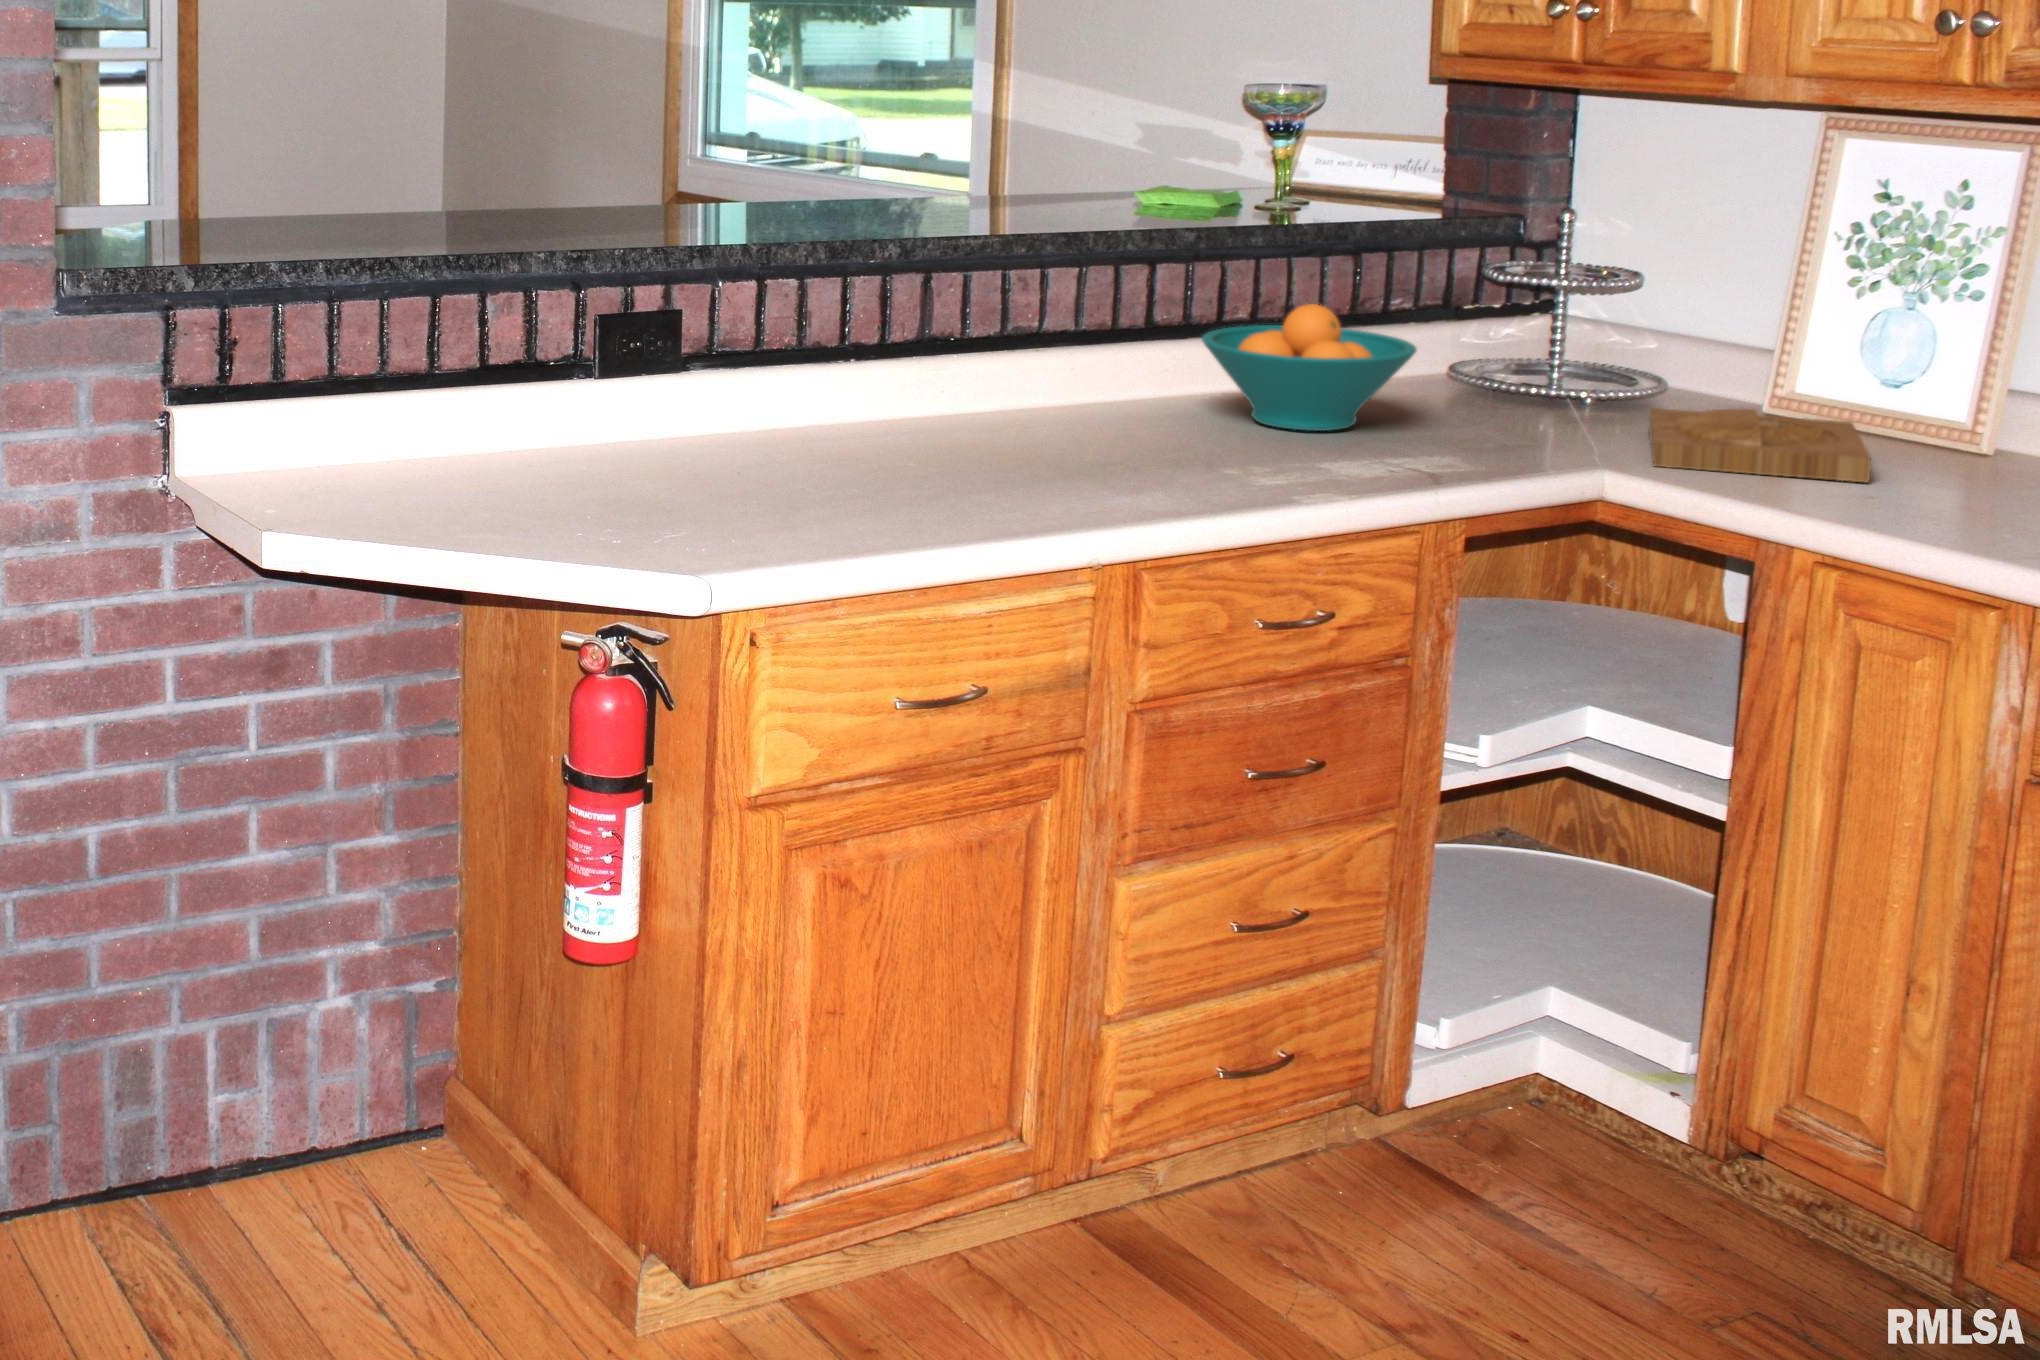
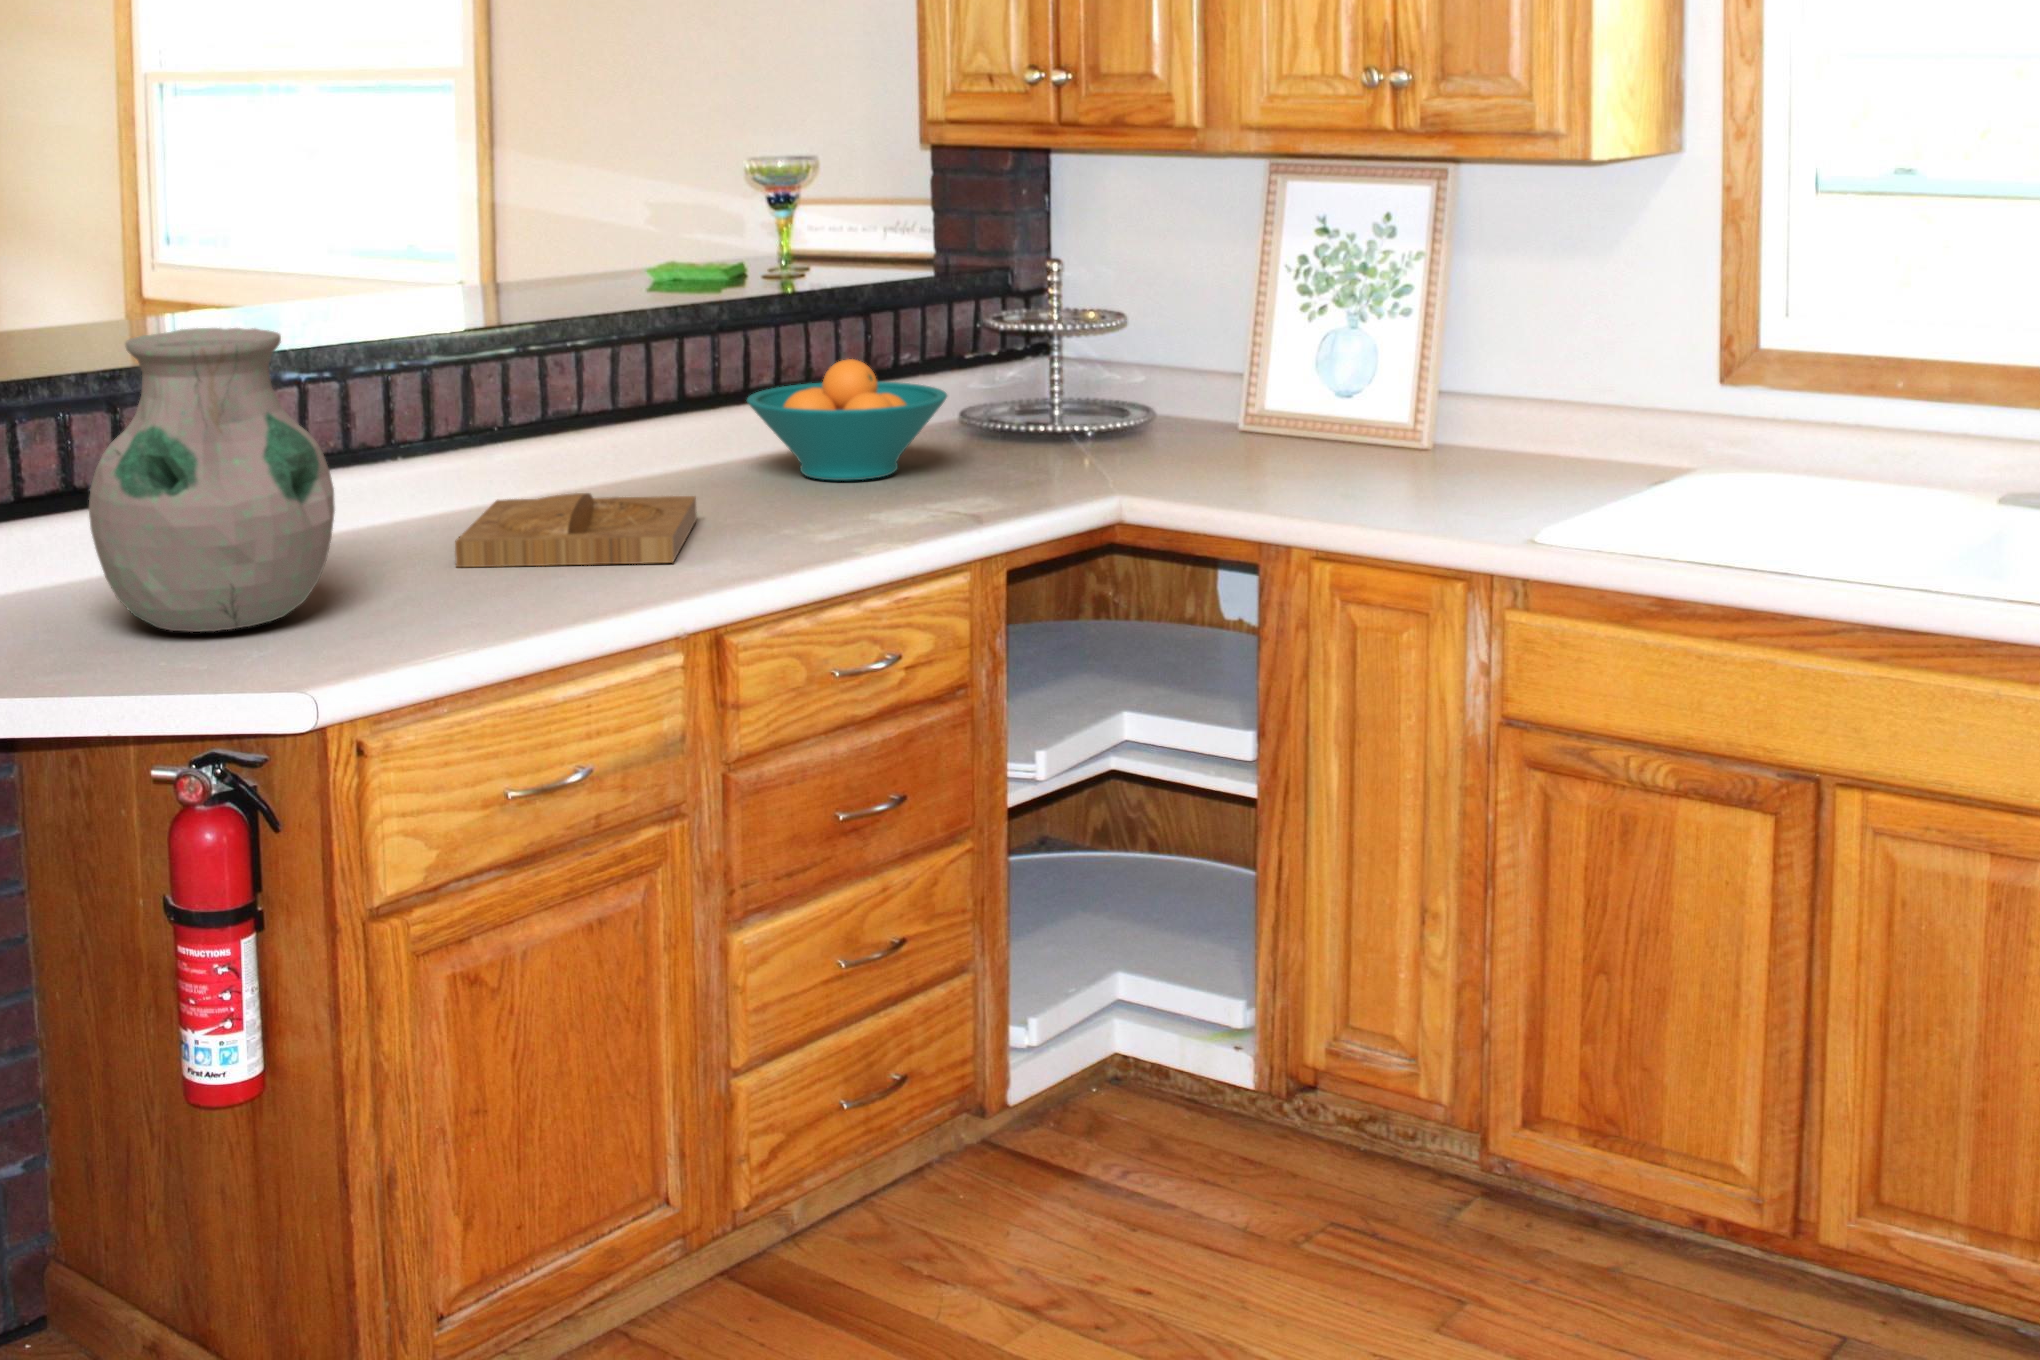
vase: none [587,239,794,514] -> present [89,328,335,632]
tray: present [1649,408,1871,482] -> present [455,493,697,567]

